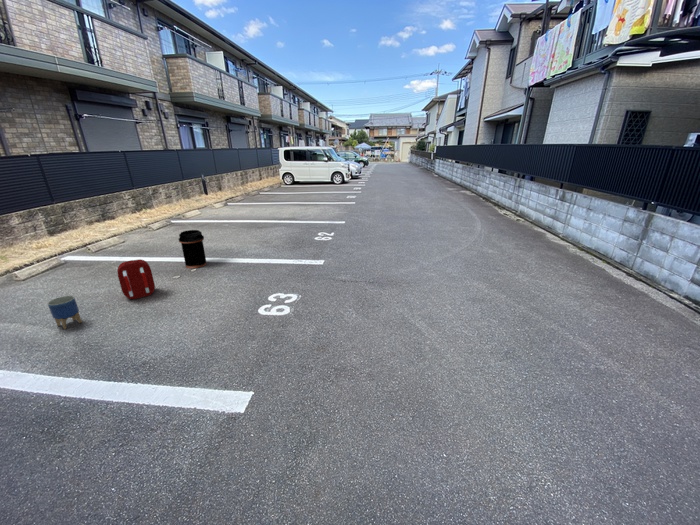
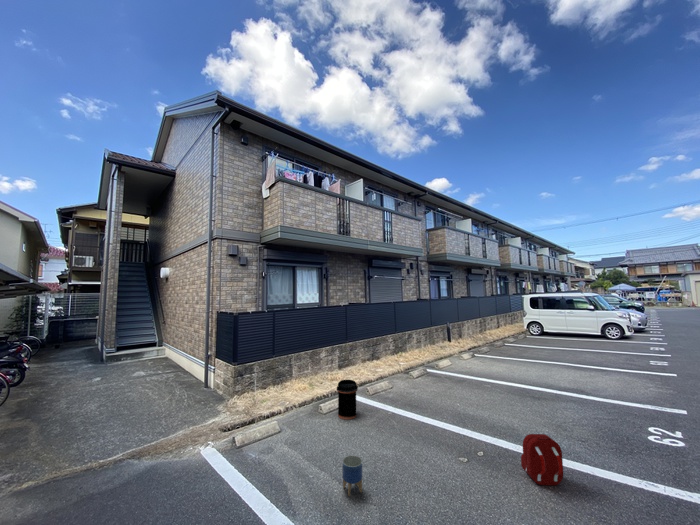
trash can: present [179,230,207,268] -> present [337,380,358,420]
backpack: present [117,259,155,299] -> present [521,434,563,485]

